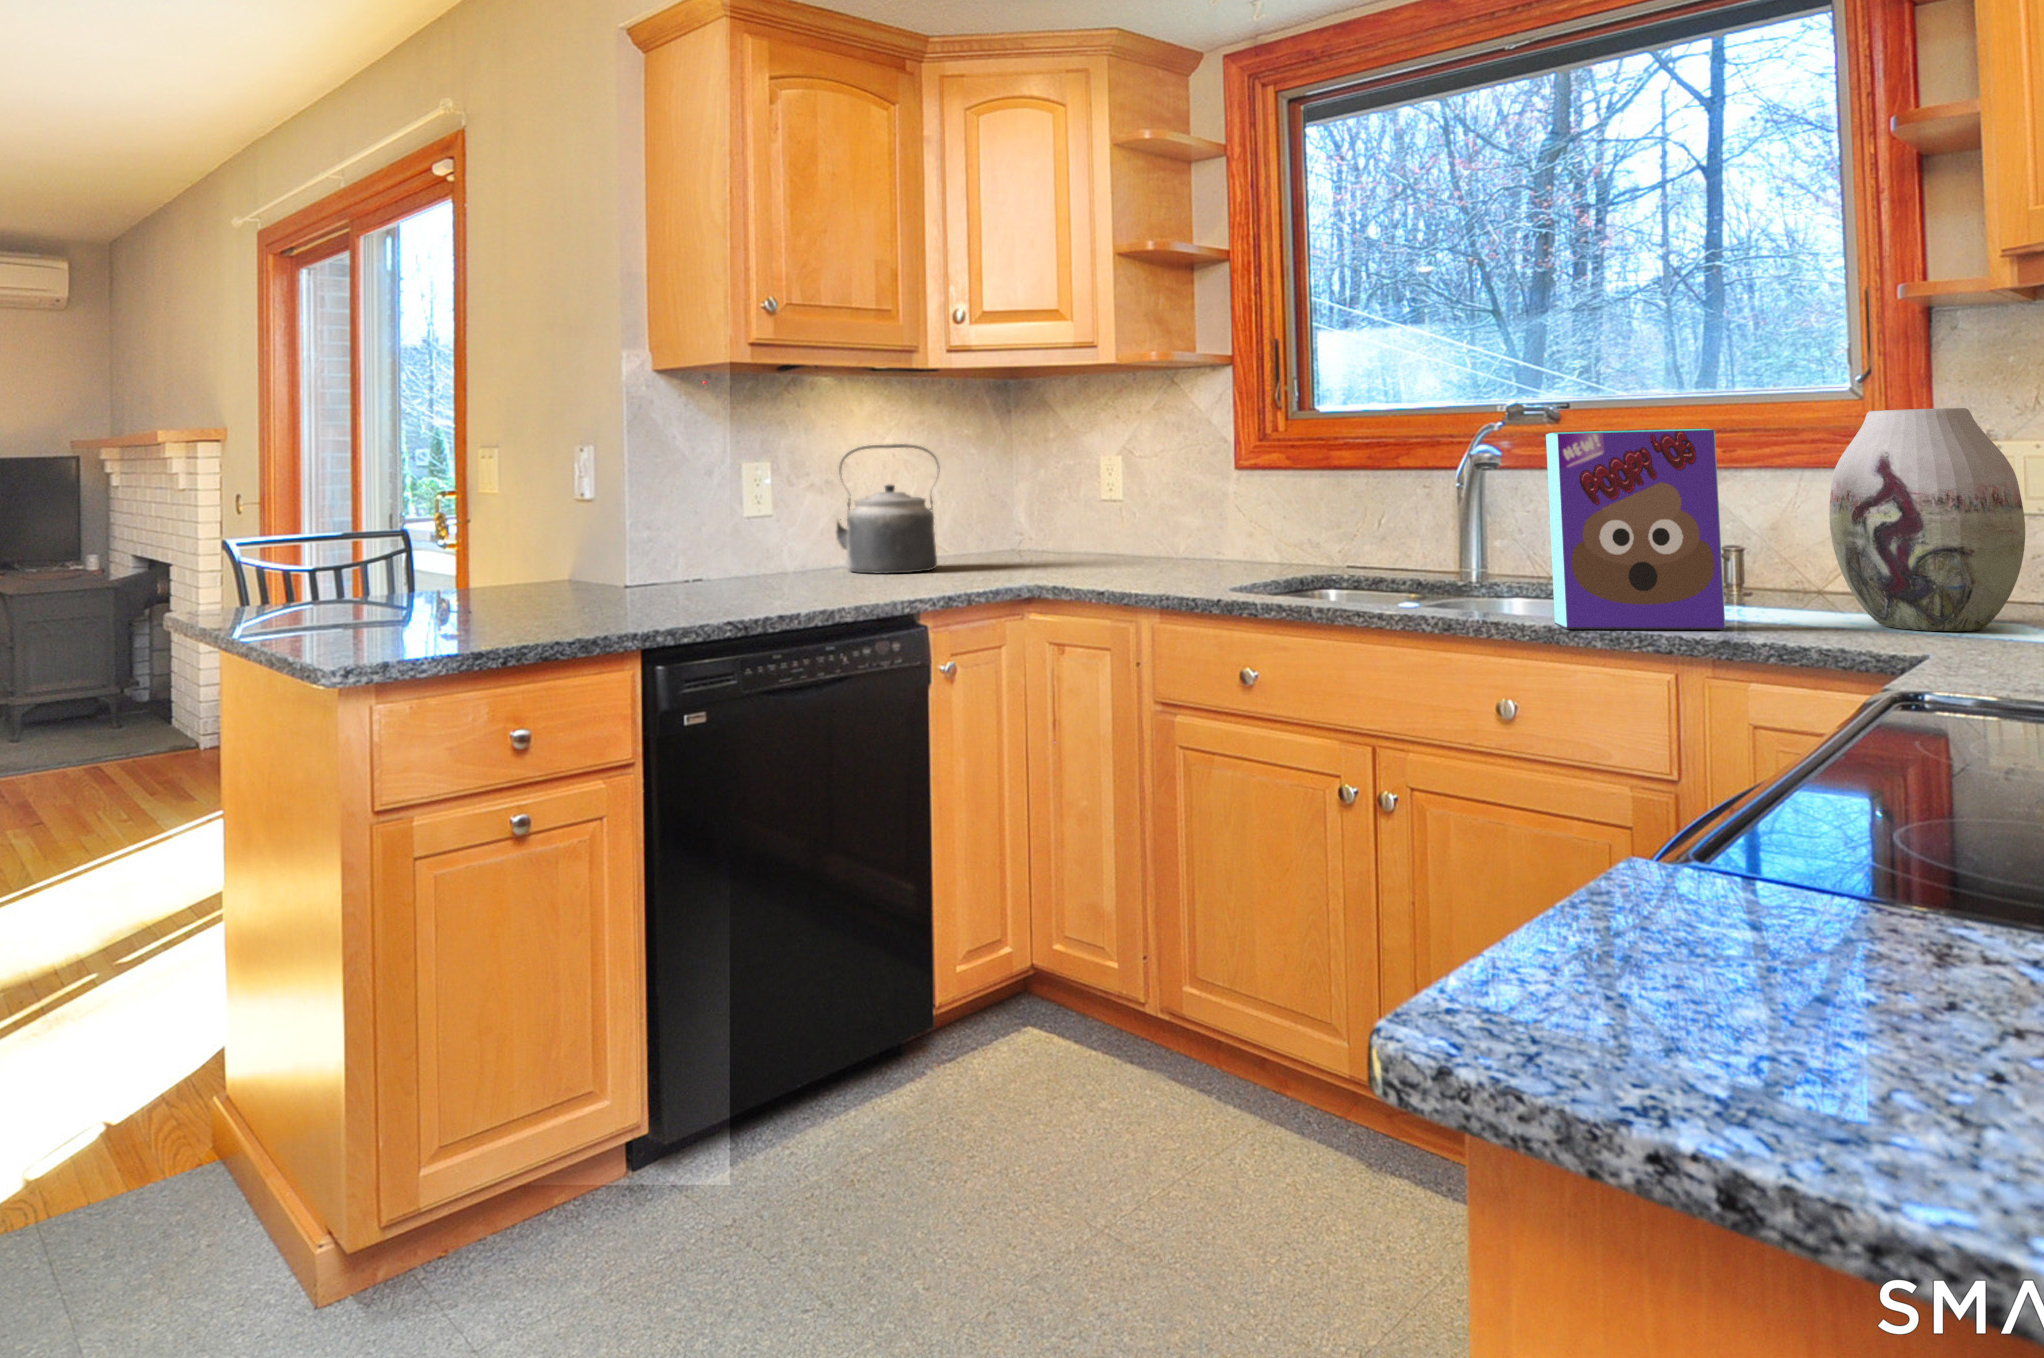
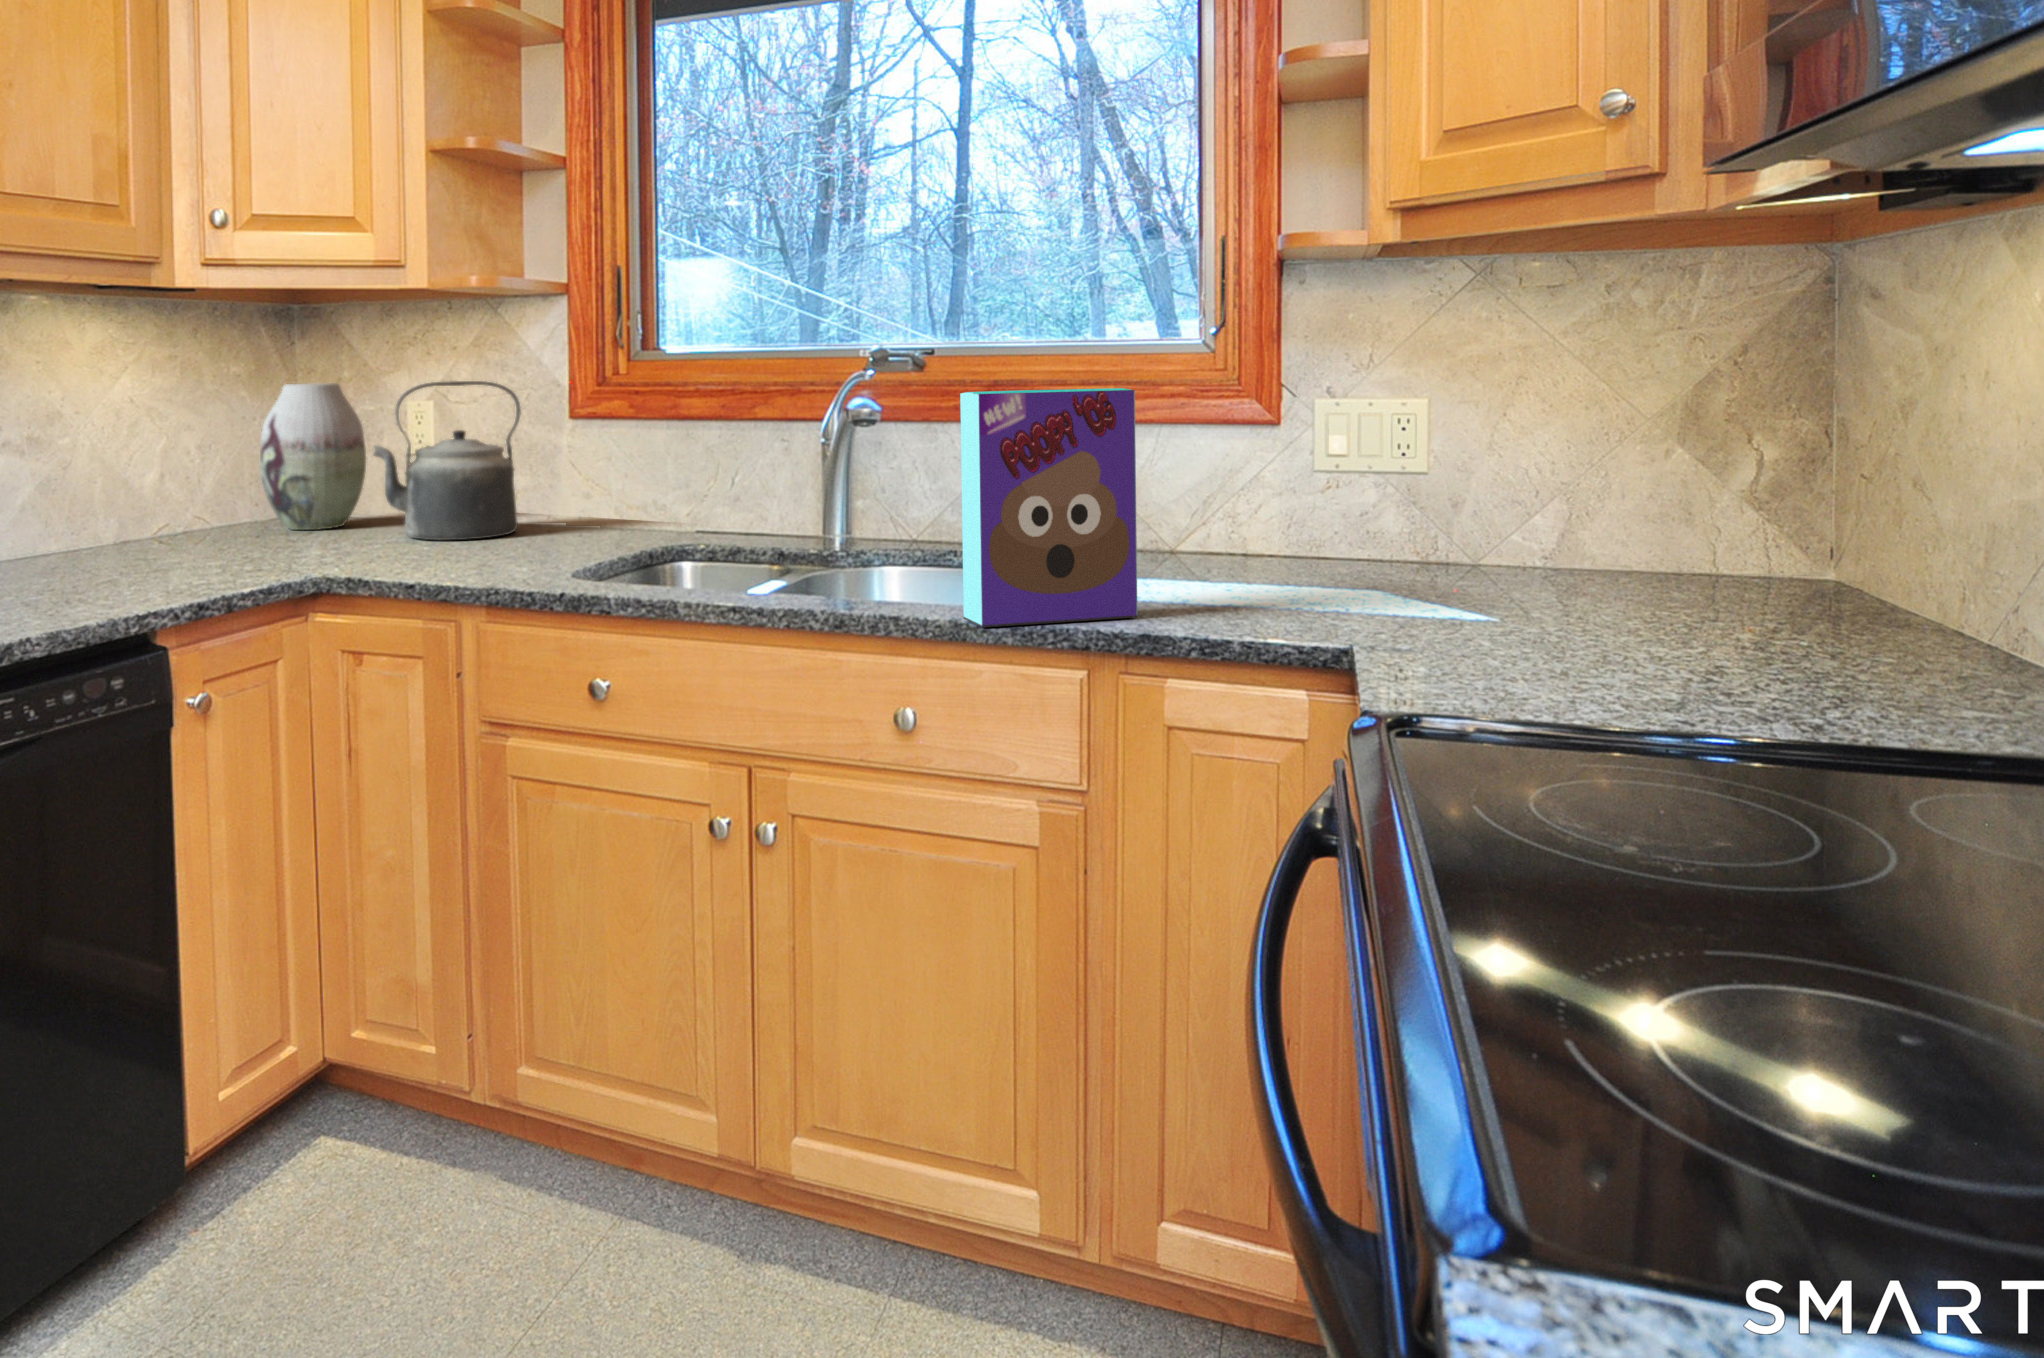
vase: present [1829,408,2025,631] -> present [260,383,366,530]
kettle: present [836,444,940,573] -> present [374,381,521,540]

